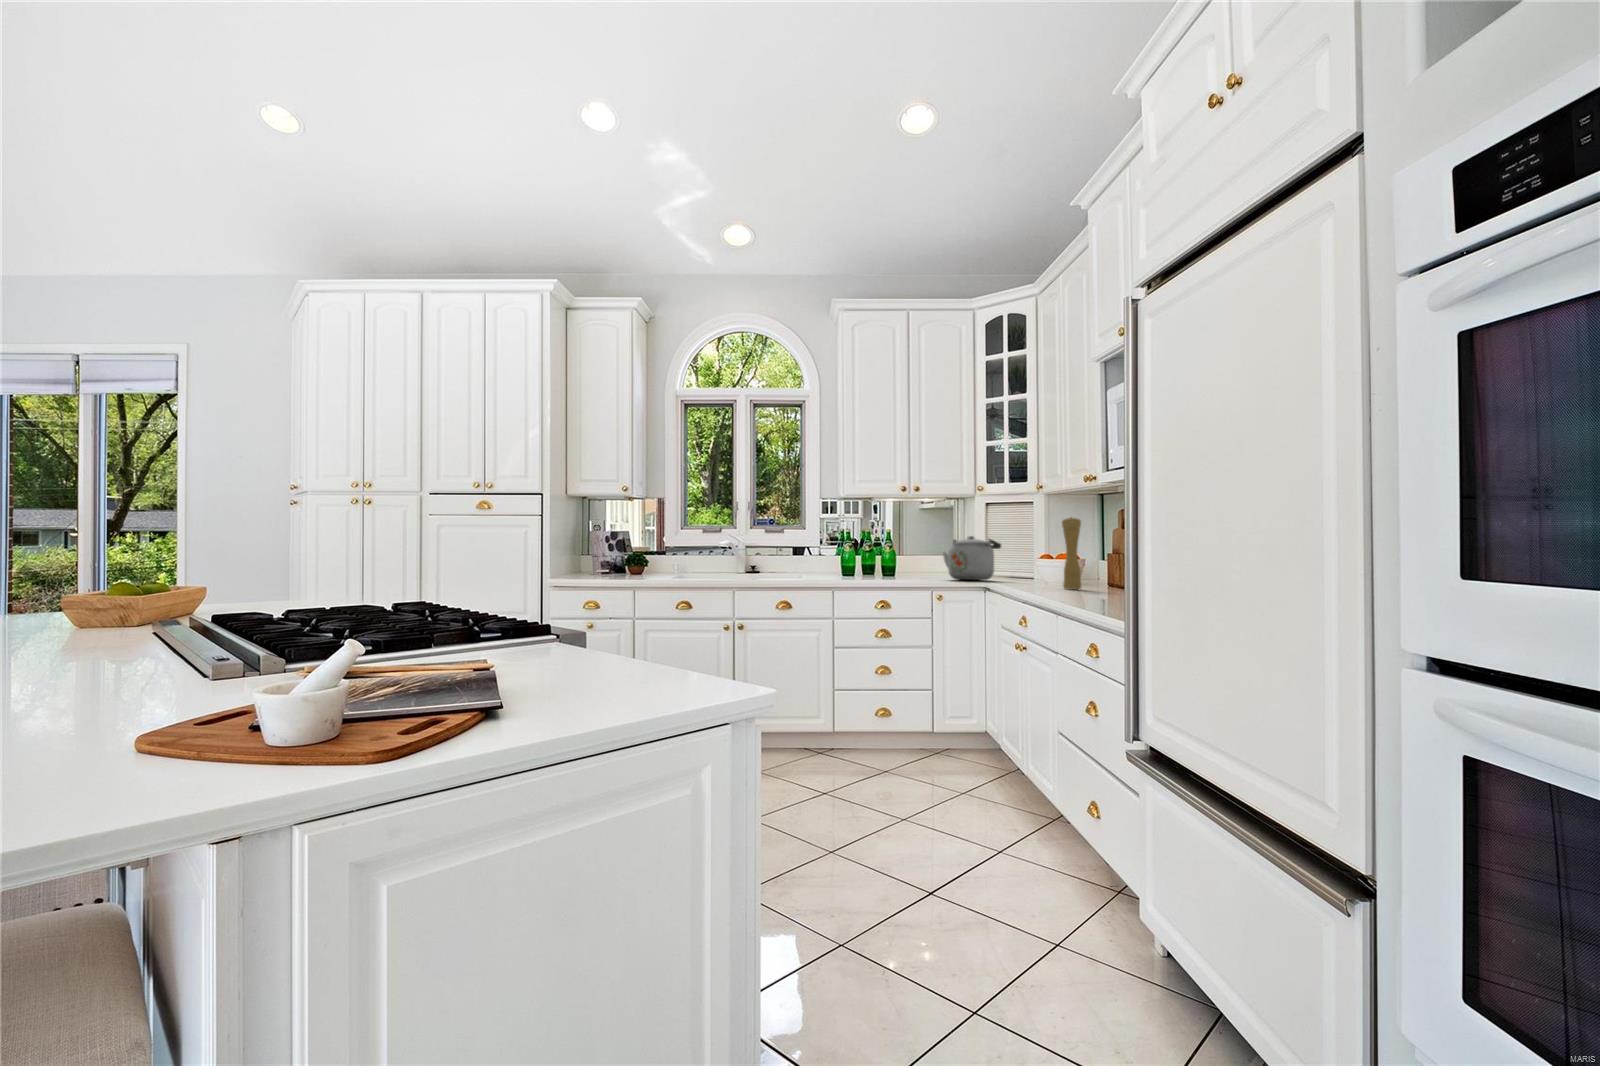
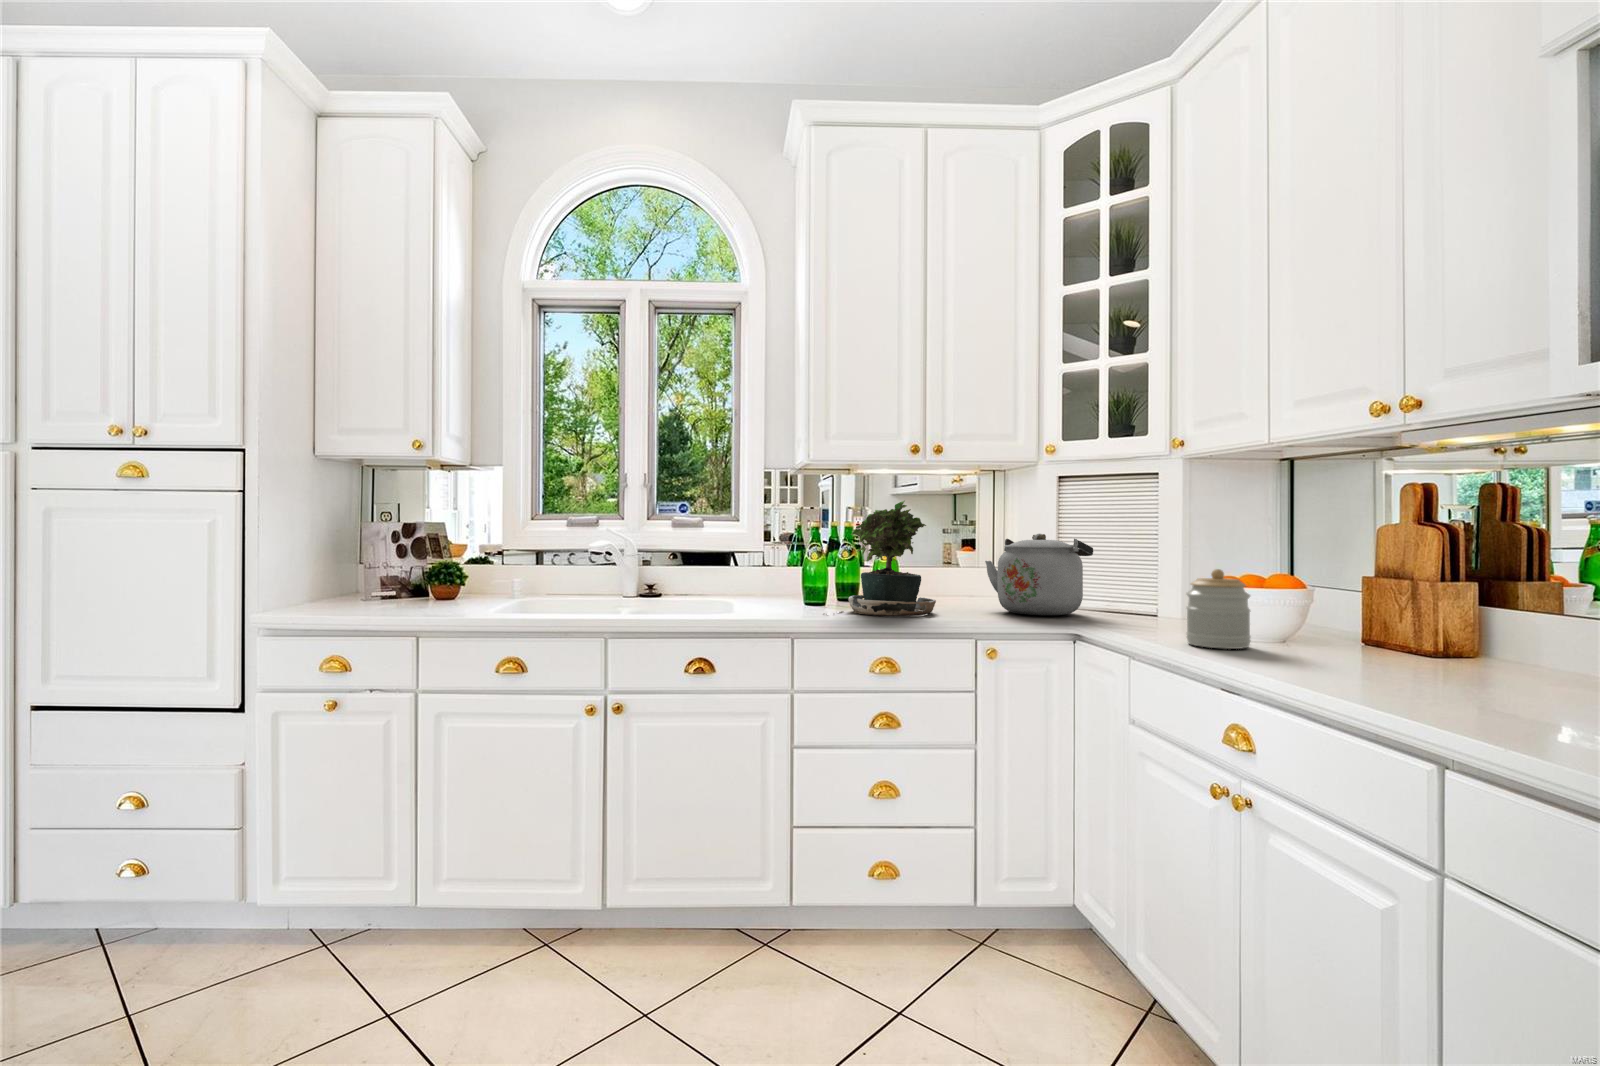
potted plant: none [850,517,913,580] -> present [823,500,936,616]
pepper mill: present [1062,517,1081,589] -> none [1333,512,1390,691]
jar: none [1028,548,1056,585] -> present [1186,569,1251,649]

